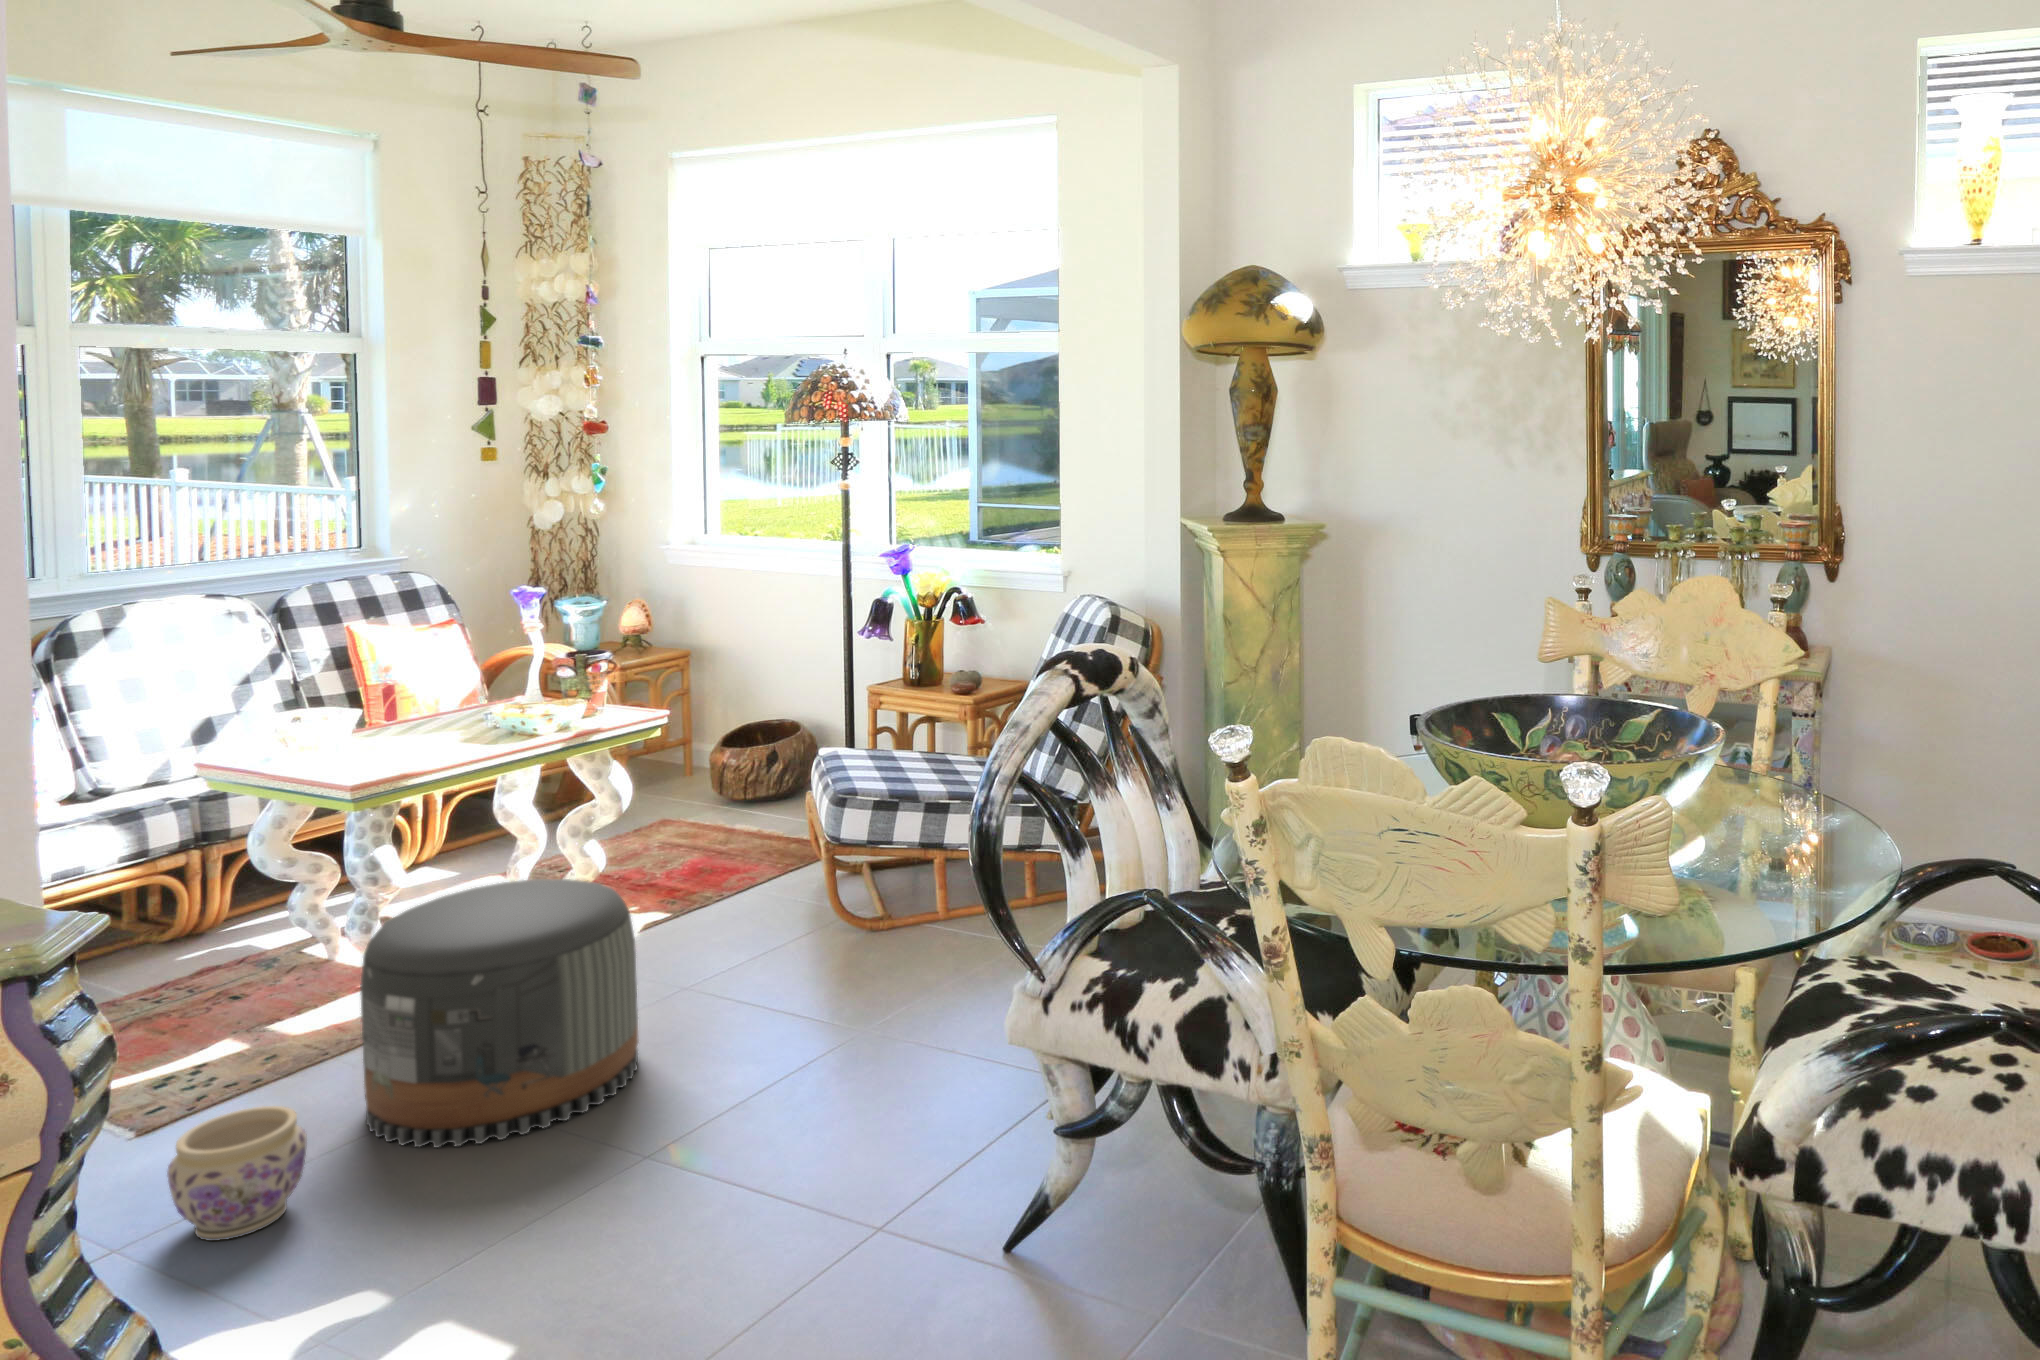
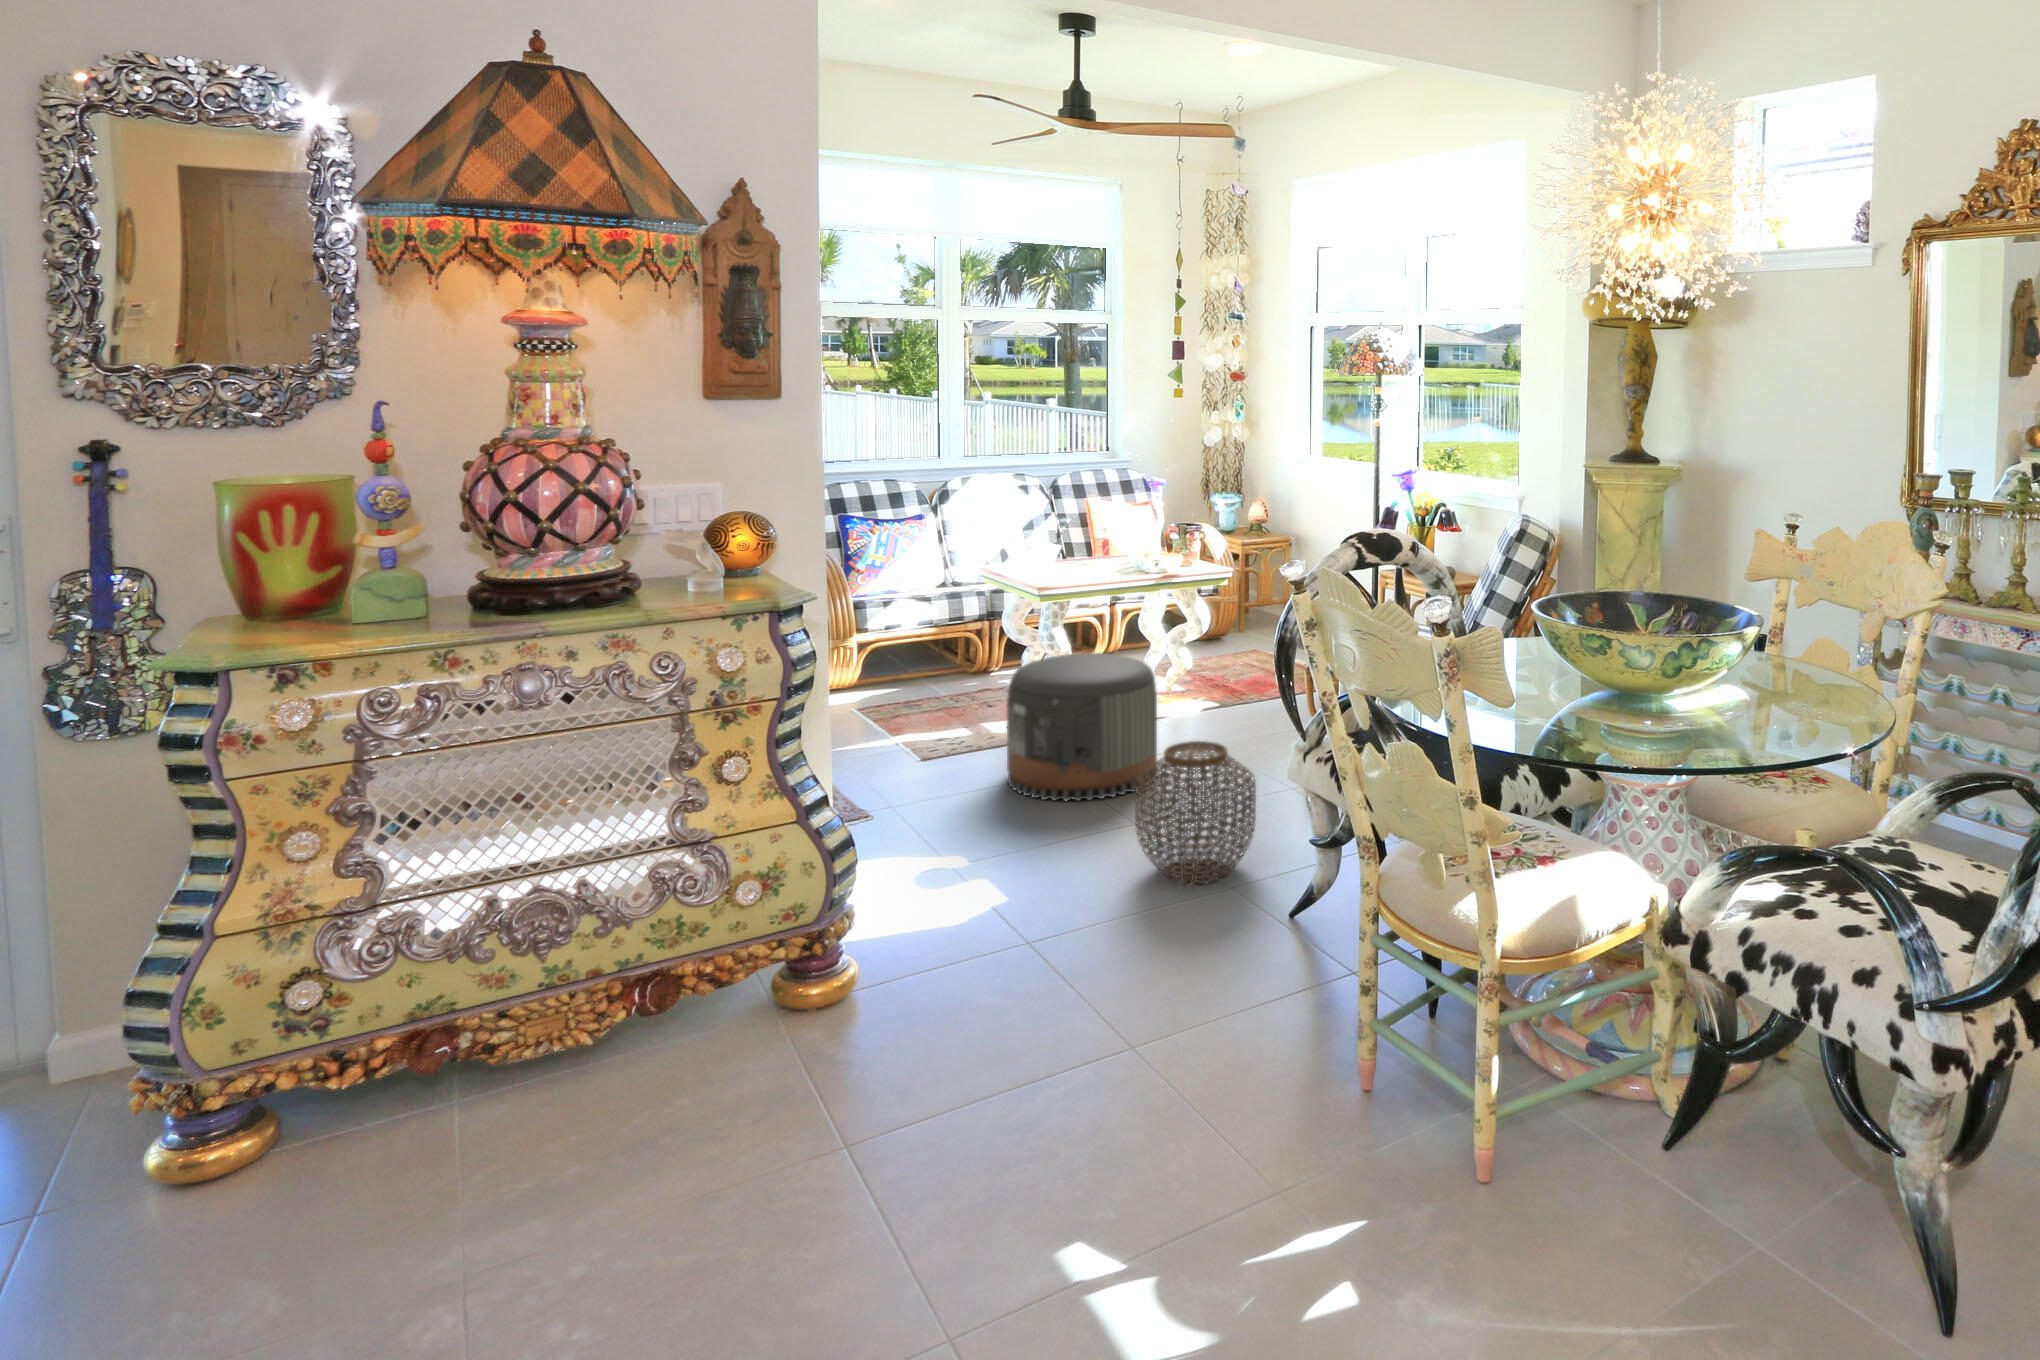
woven basket: none [704,999,904,1233] -> present [1135,741,1256,883]
planter: present [167,1106,307,1241] -> none [897,751,964,818]

